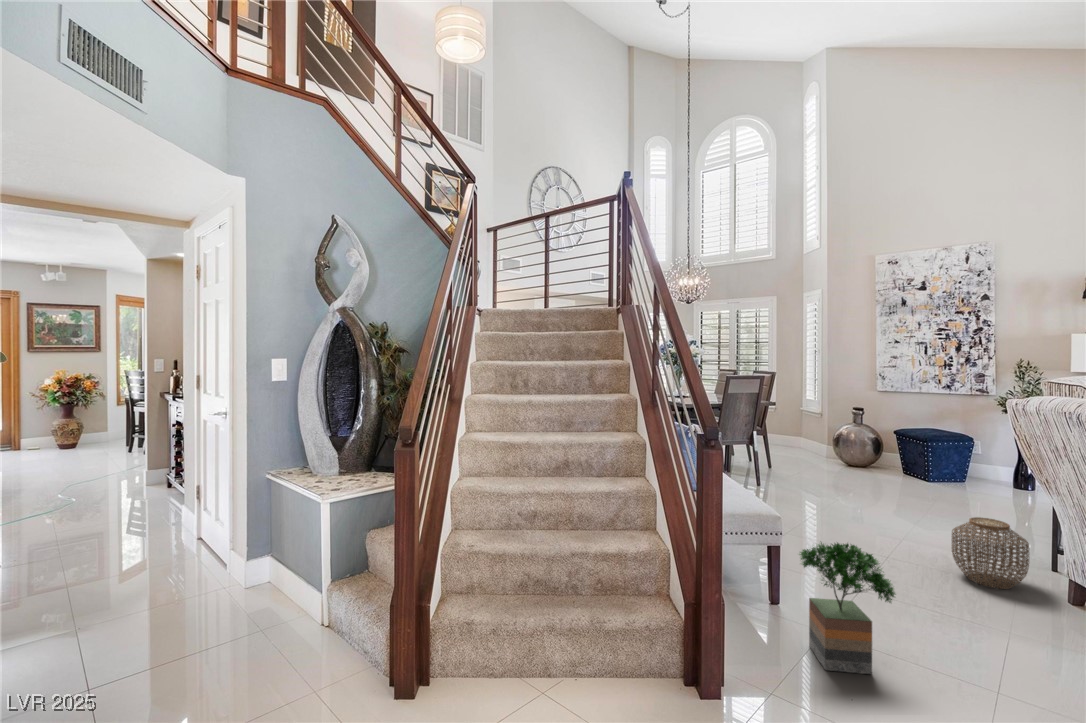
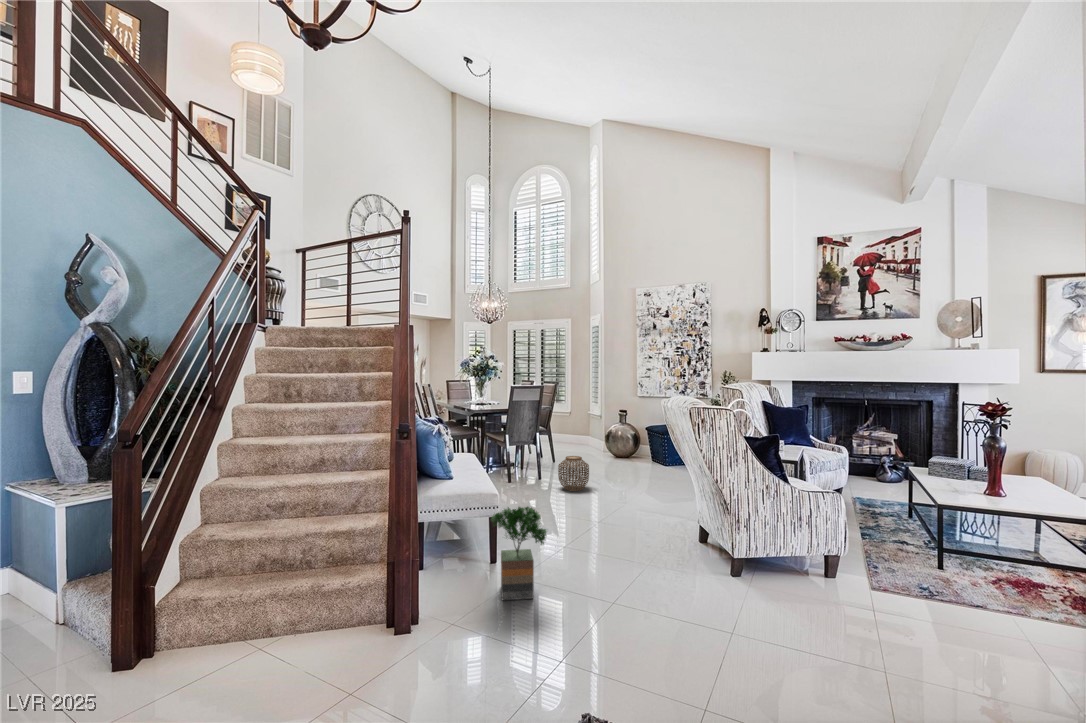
woven basket: present [952,517,1029,589] -> present [558,456,589,491]

